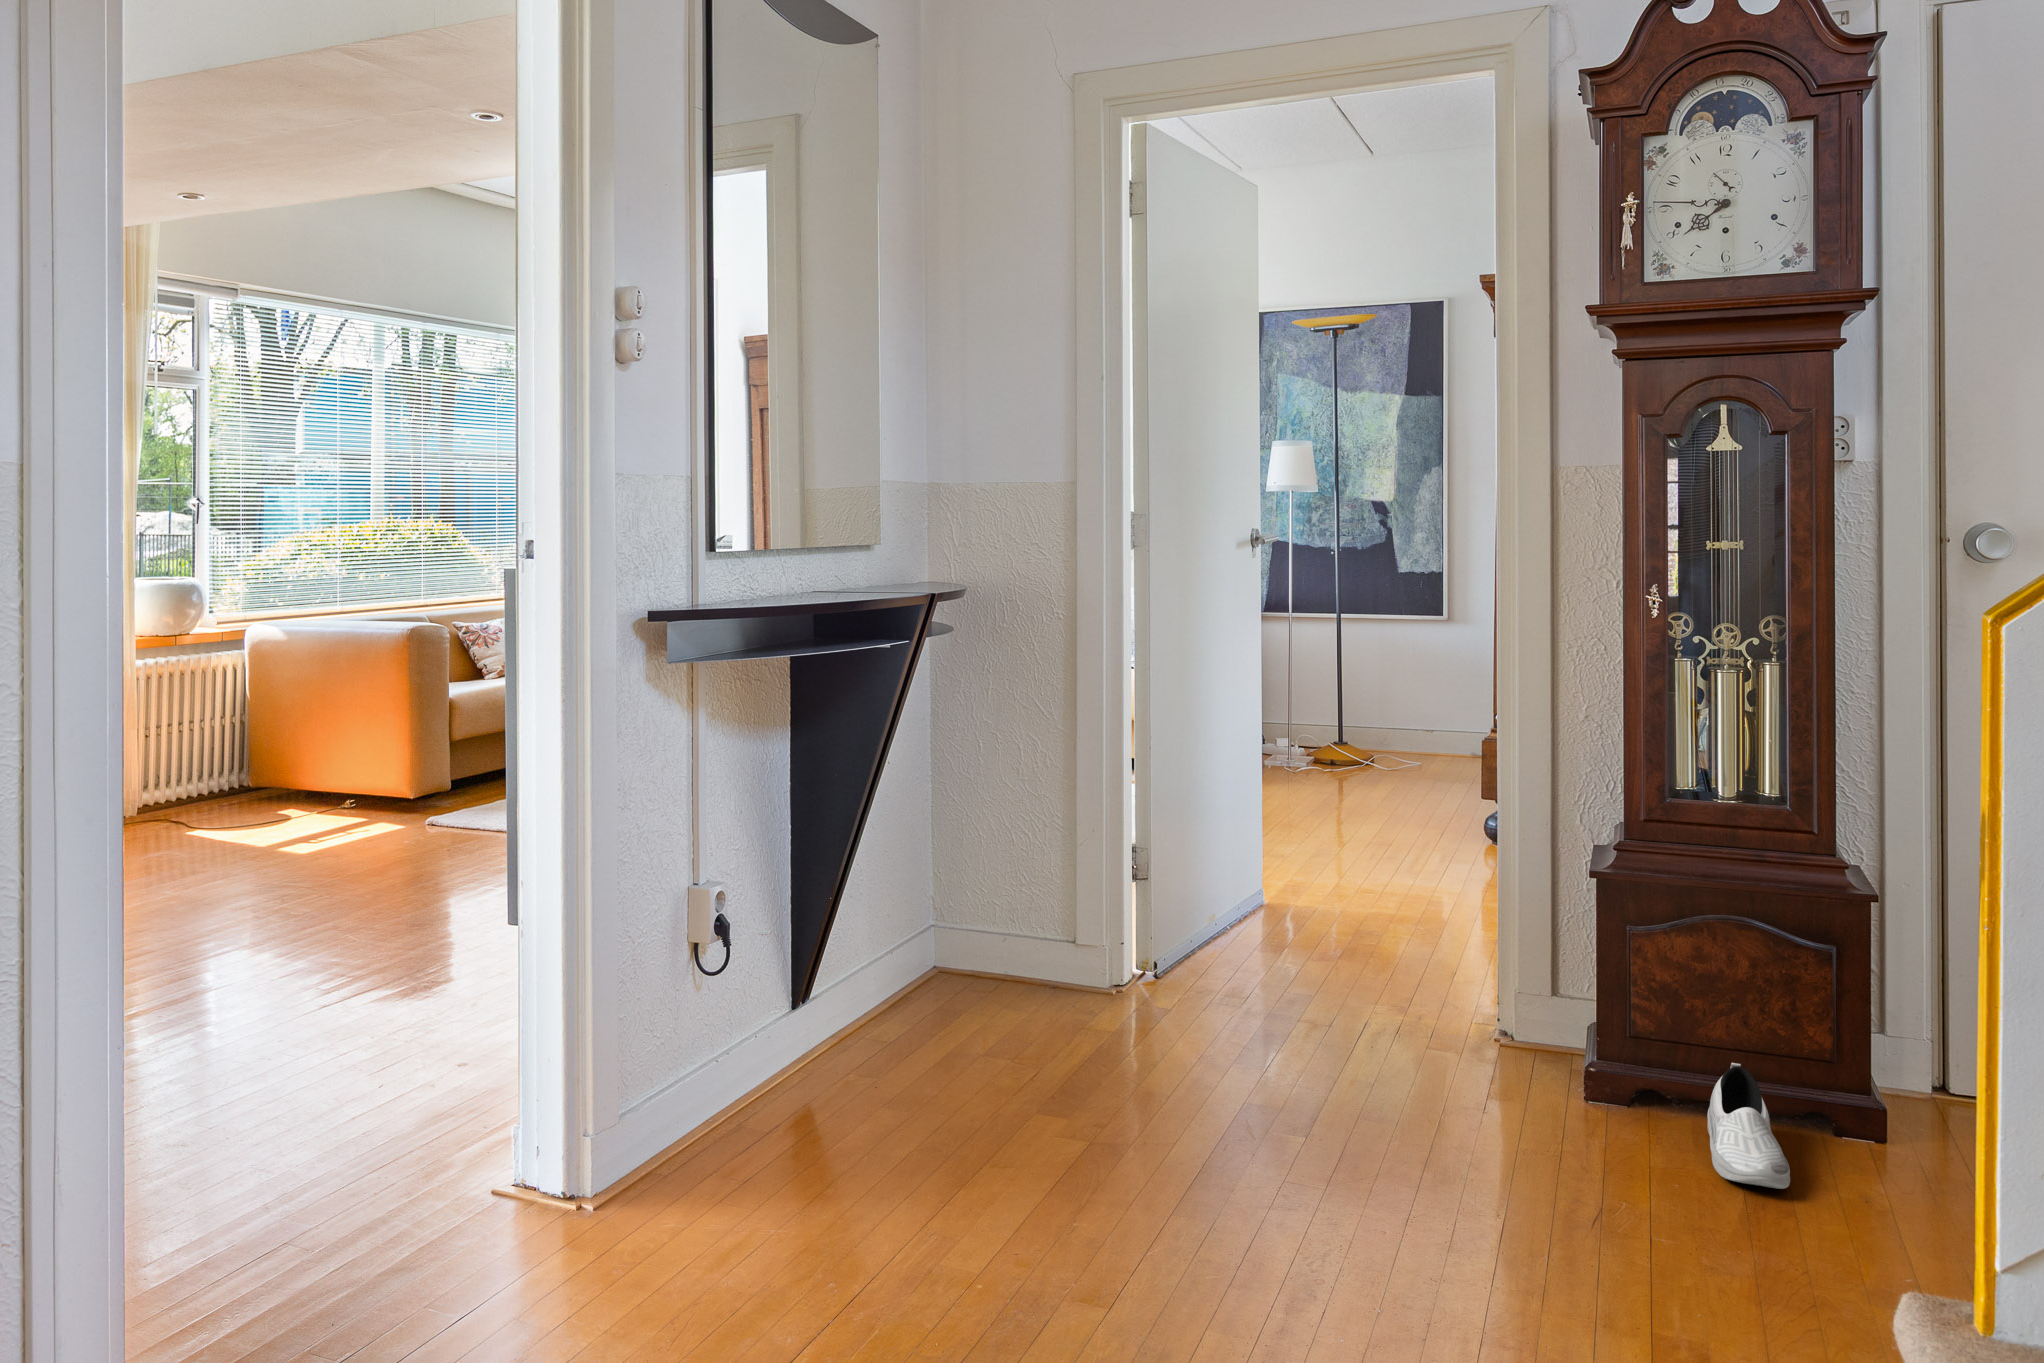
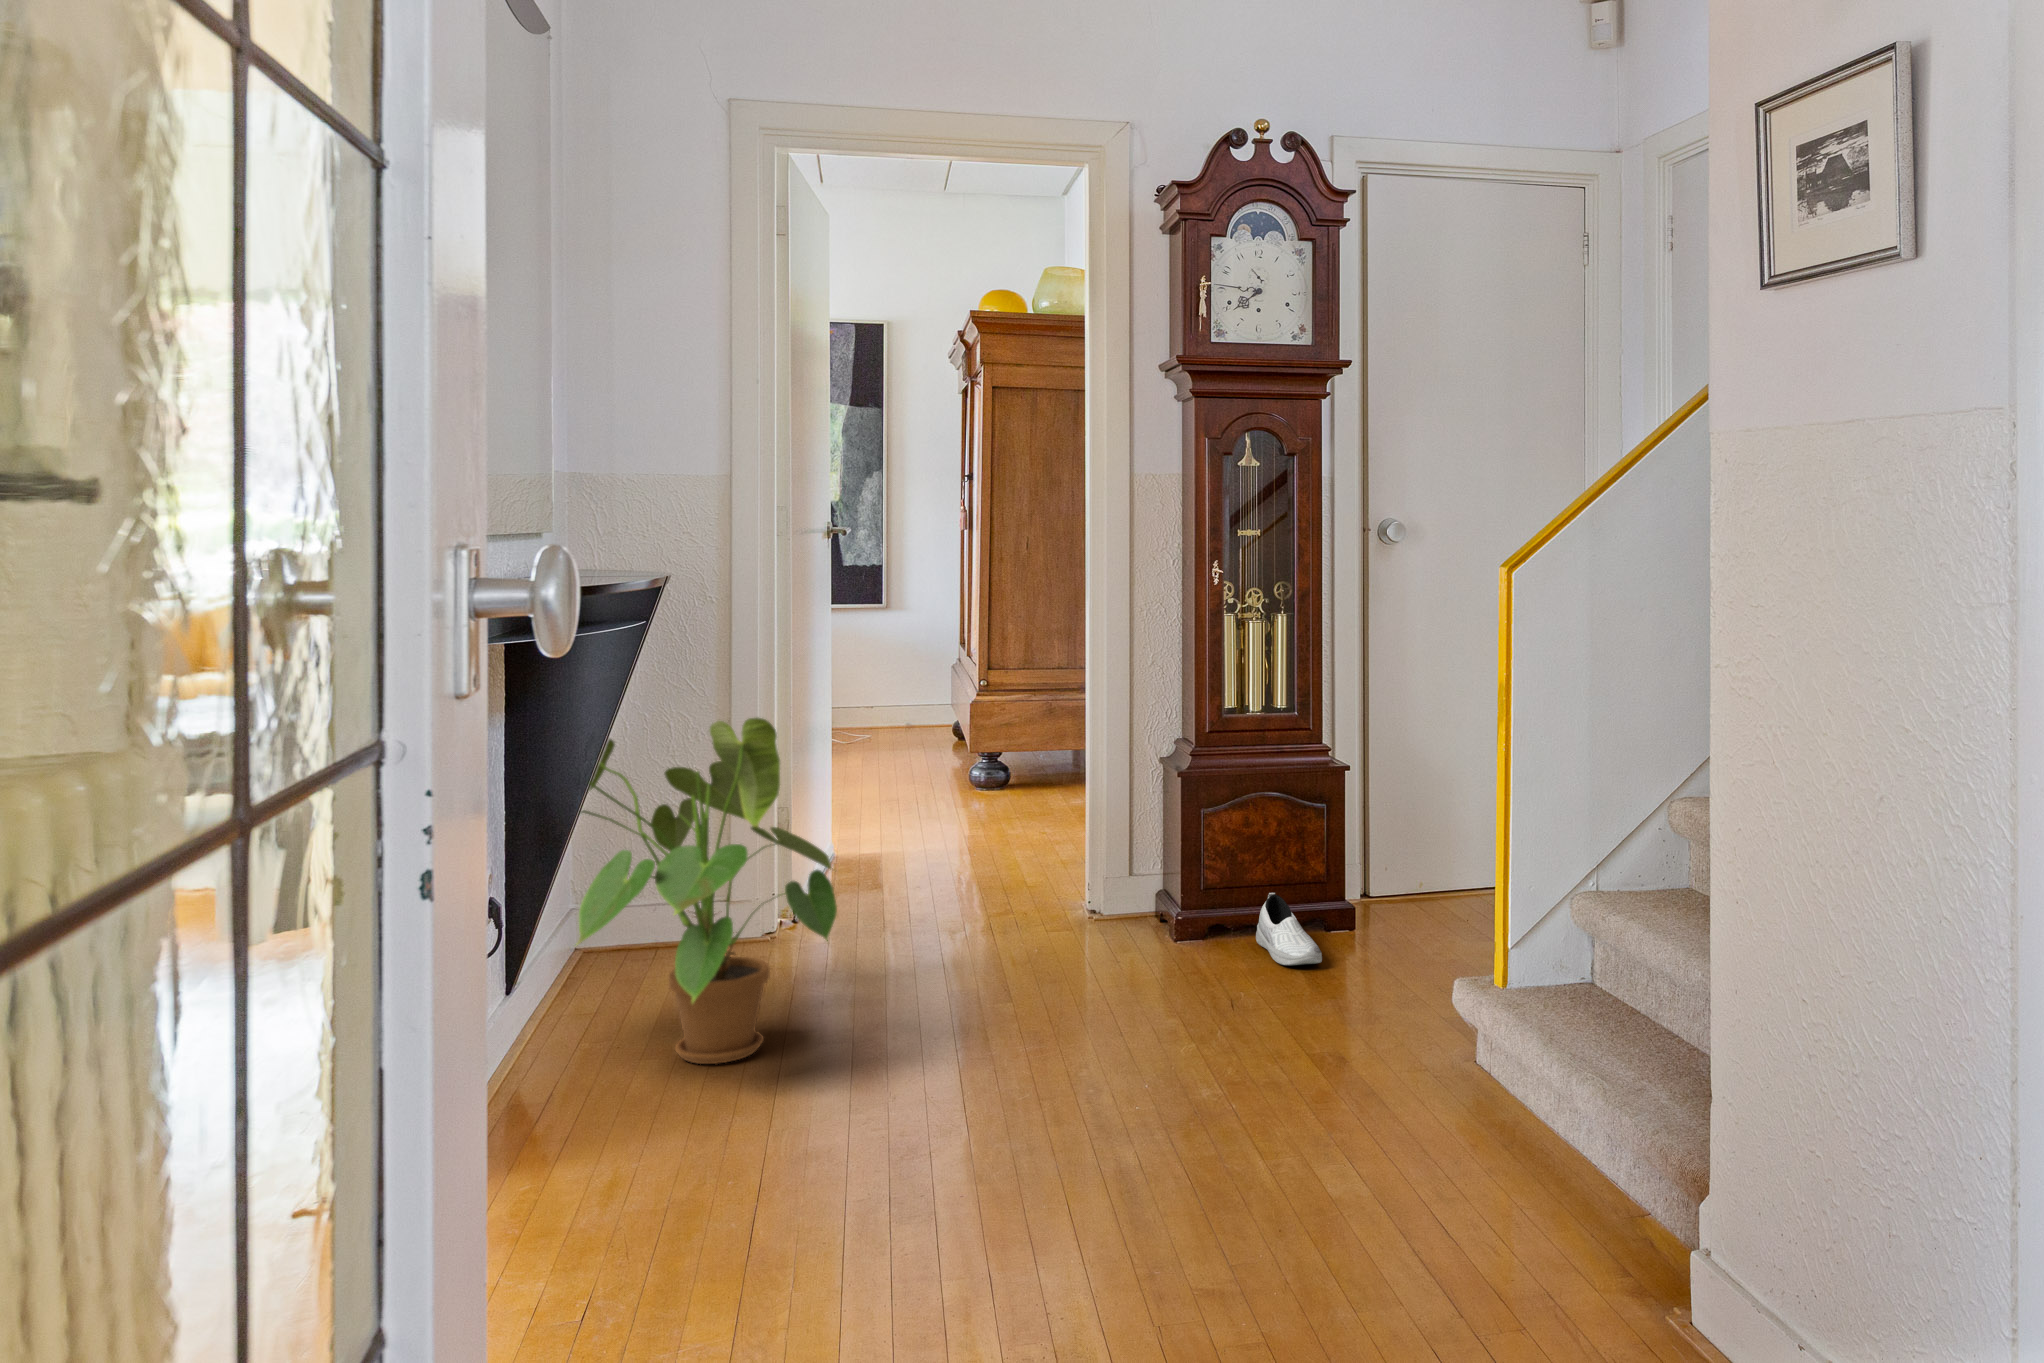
house plant: none [734,759,1070,1142] -> present [576,717,837,1064]

